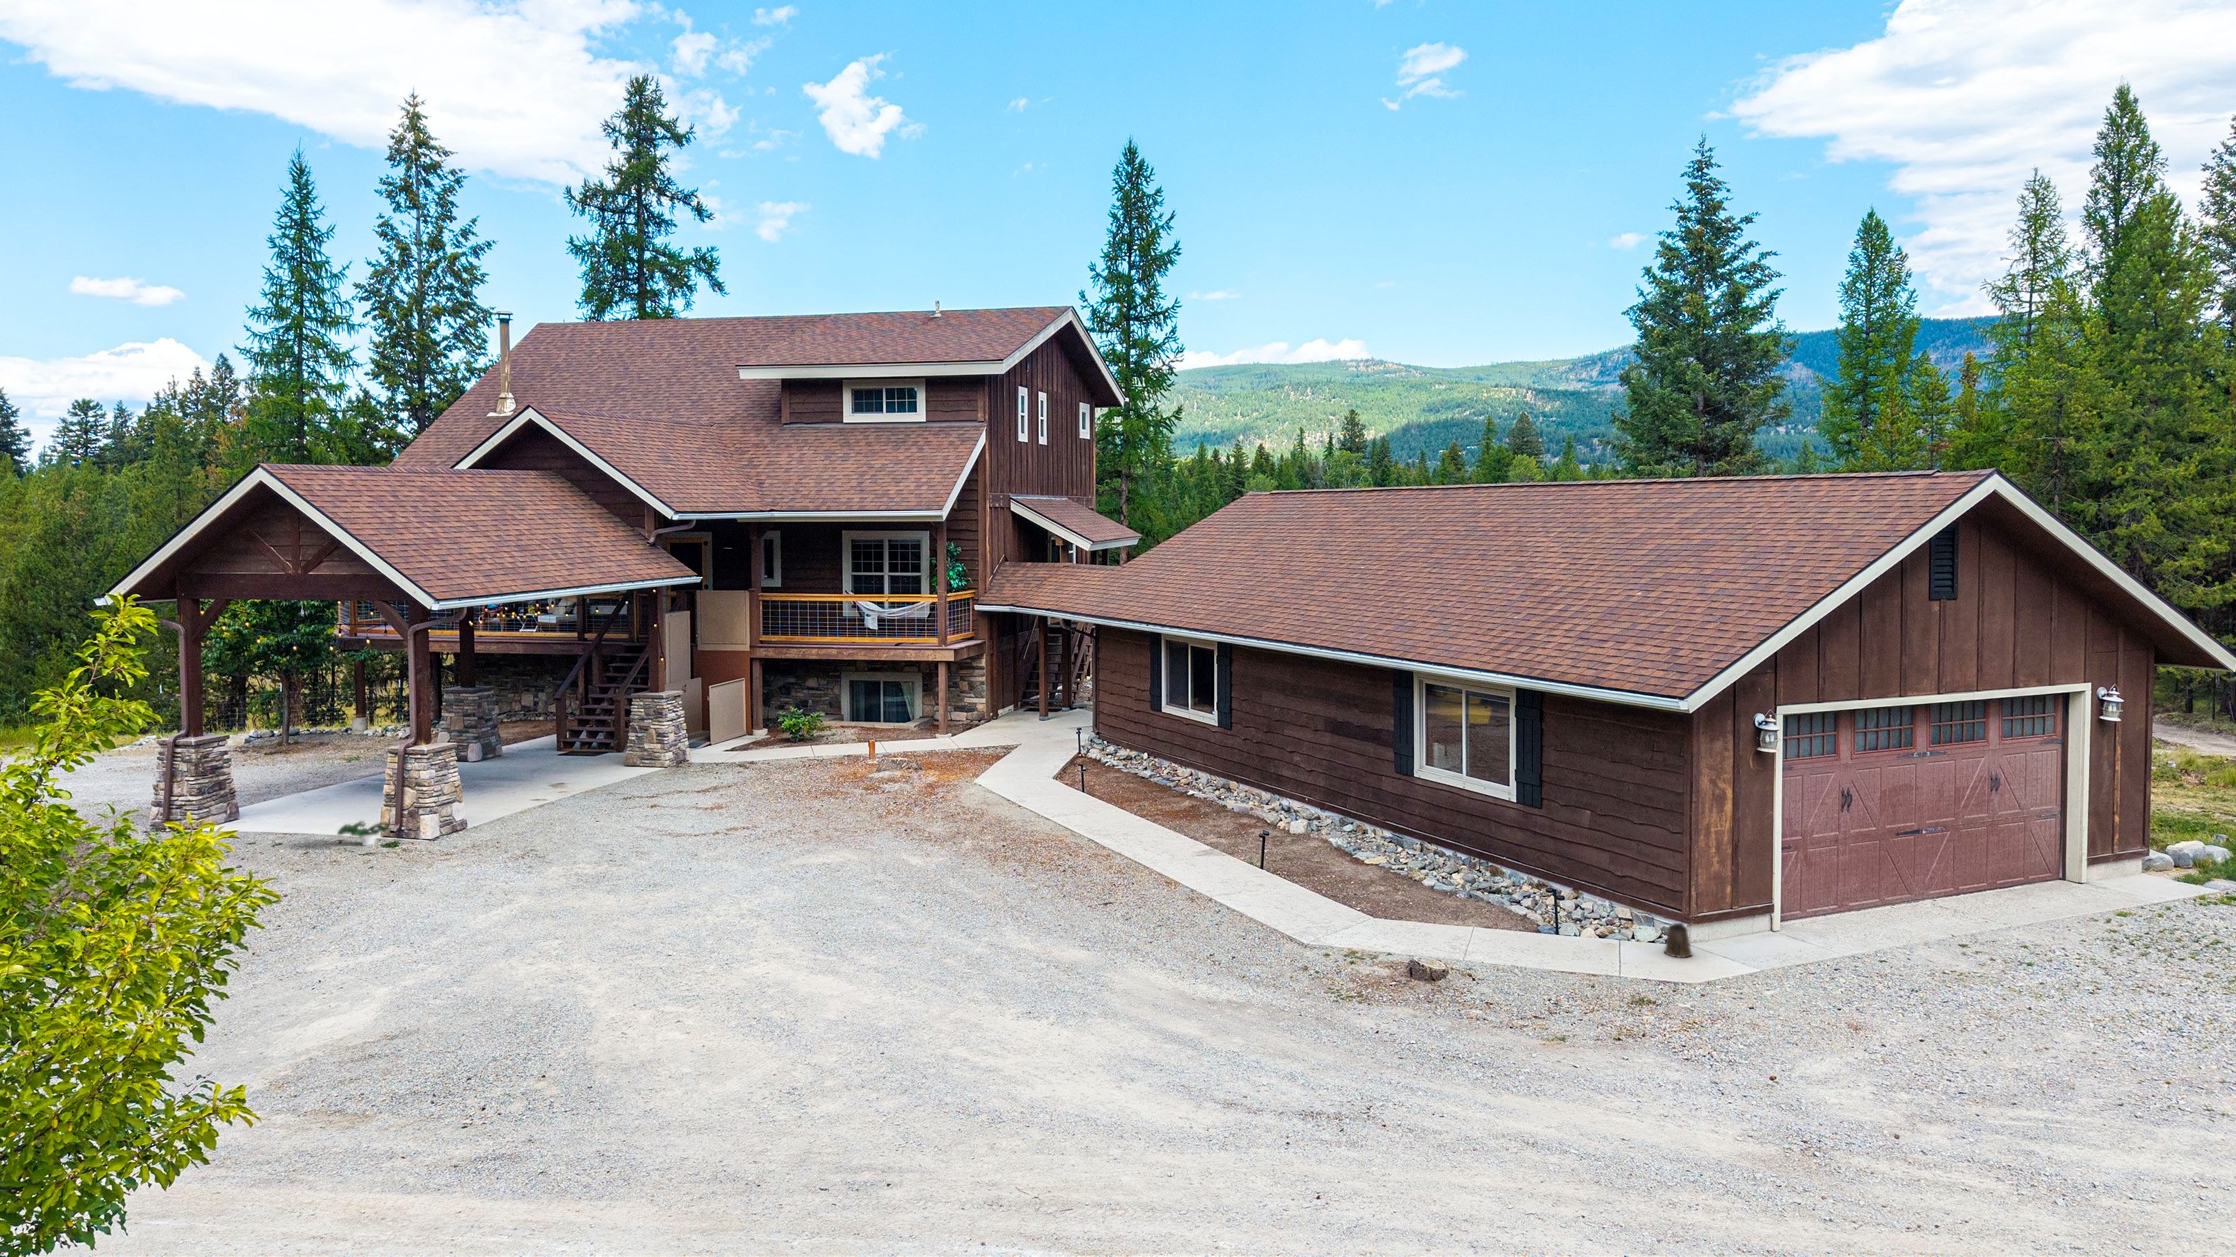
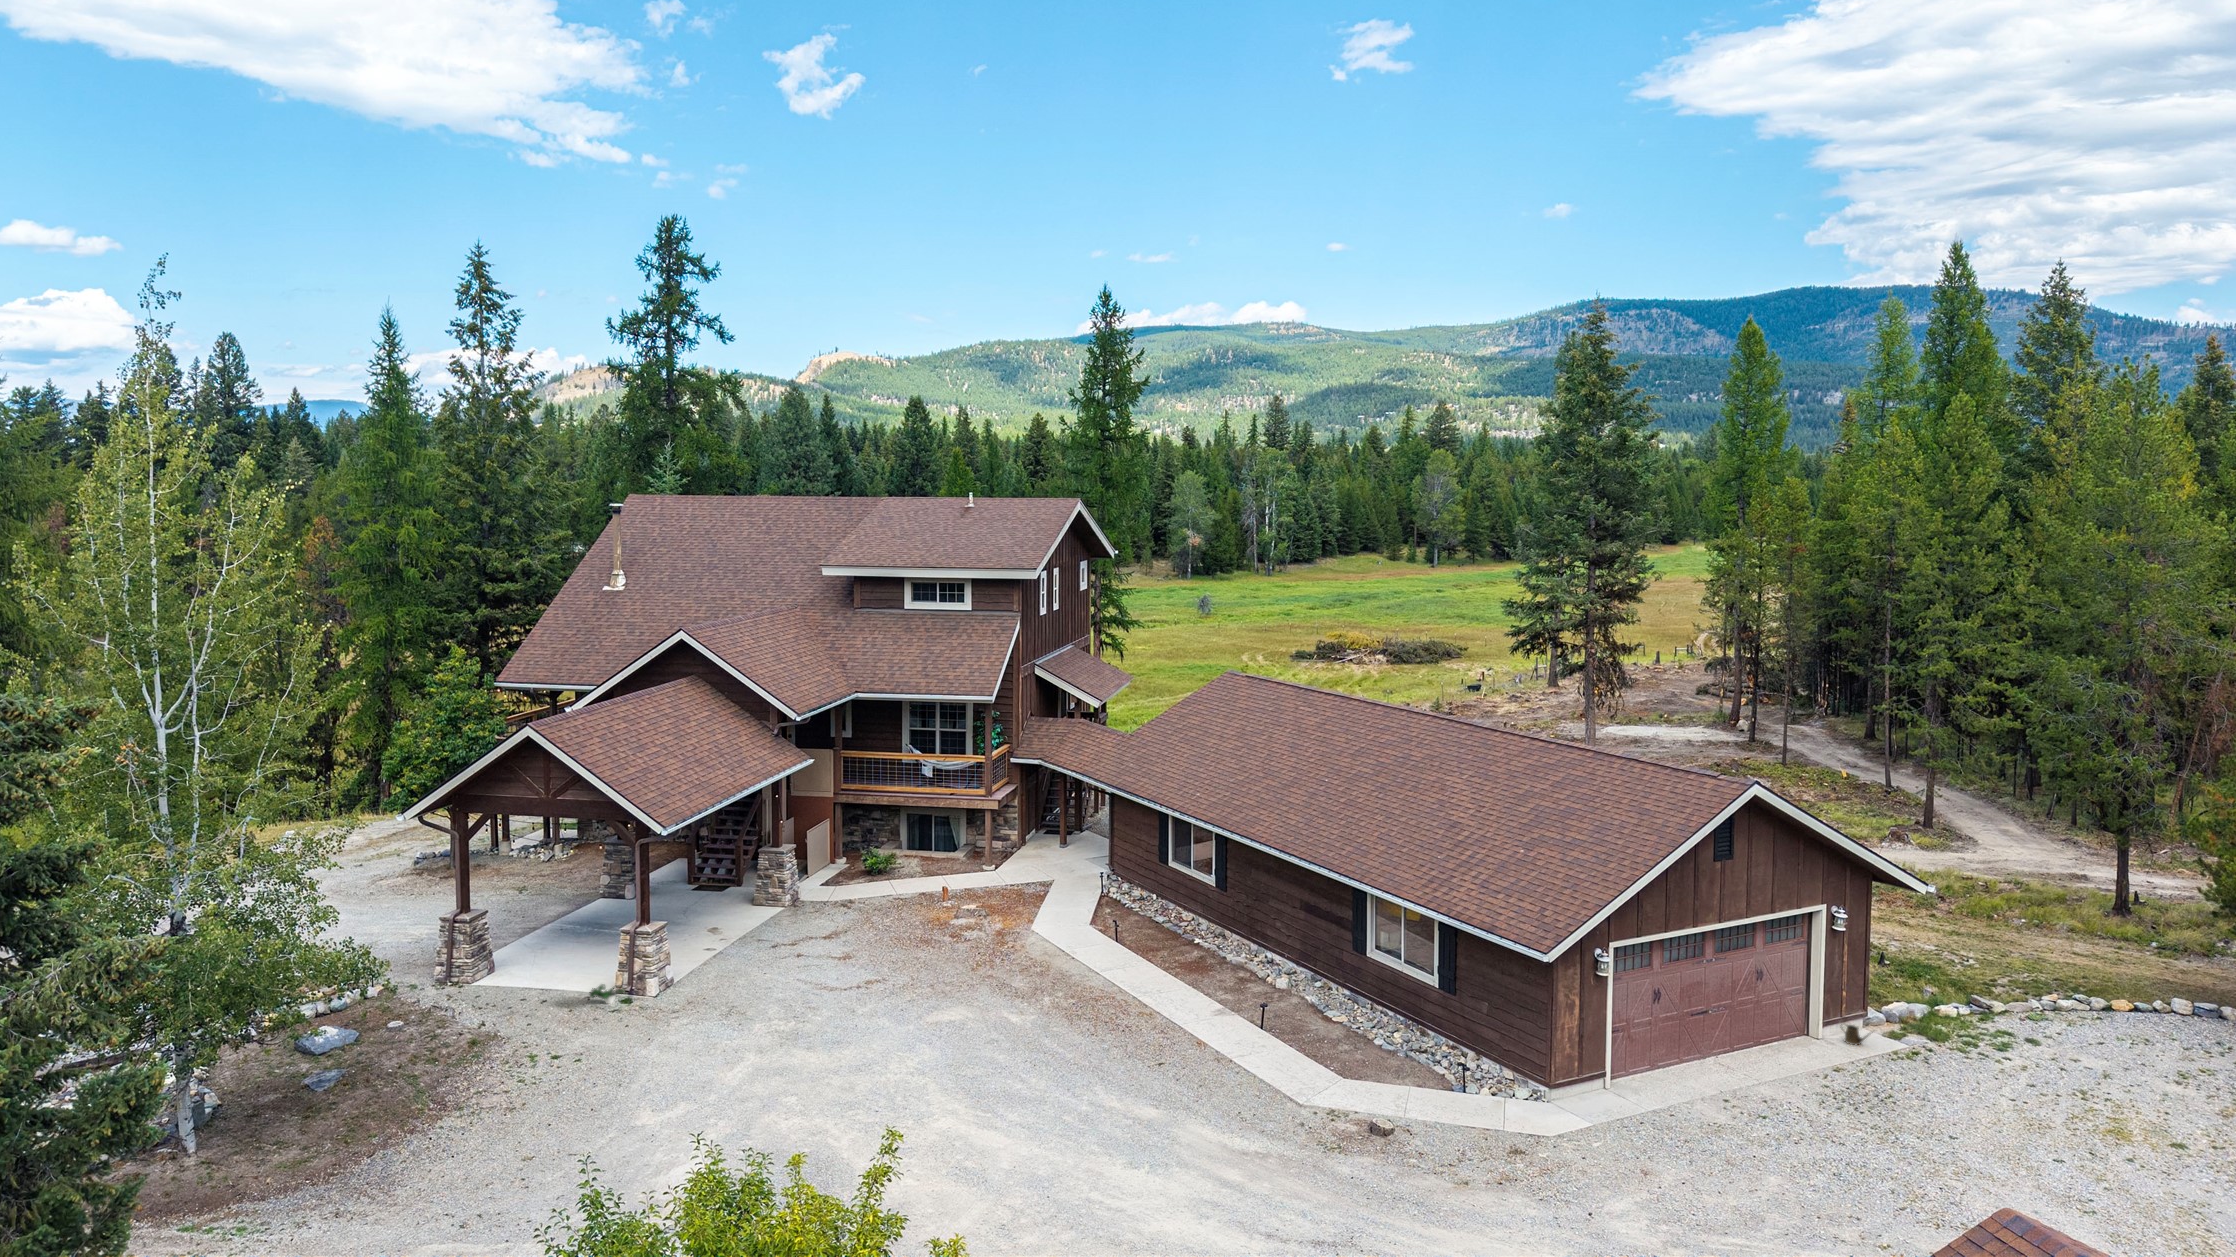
watering can: present [1665,923,1692,958] -> present [1844,1025,1873,1045]

